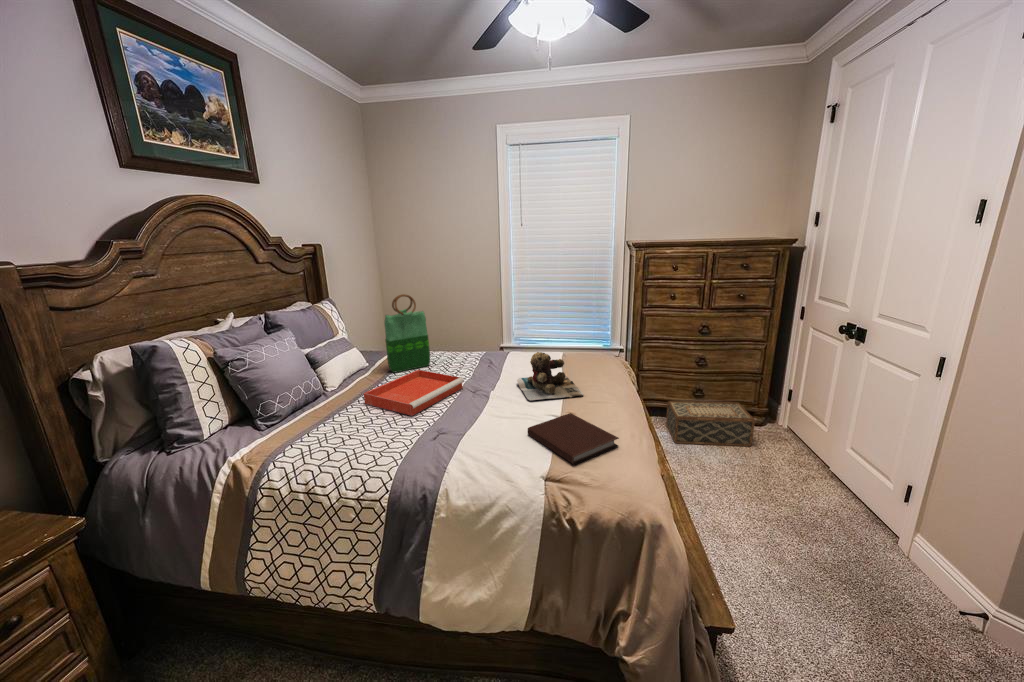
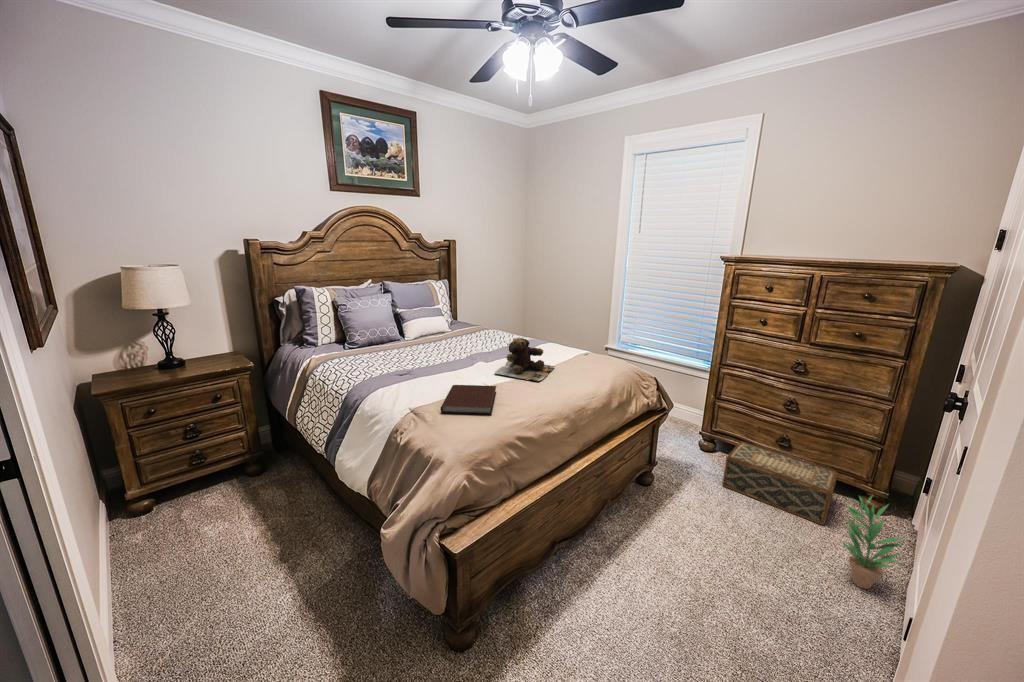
tote bag: present [385,294,430,373] -> none [450,280,482,339]
tray: present [364,370,464,416] -> none [406,338,472,362]
potted plant: none [788,410,836,479] -> present [842,496,905,589]

